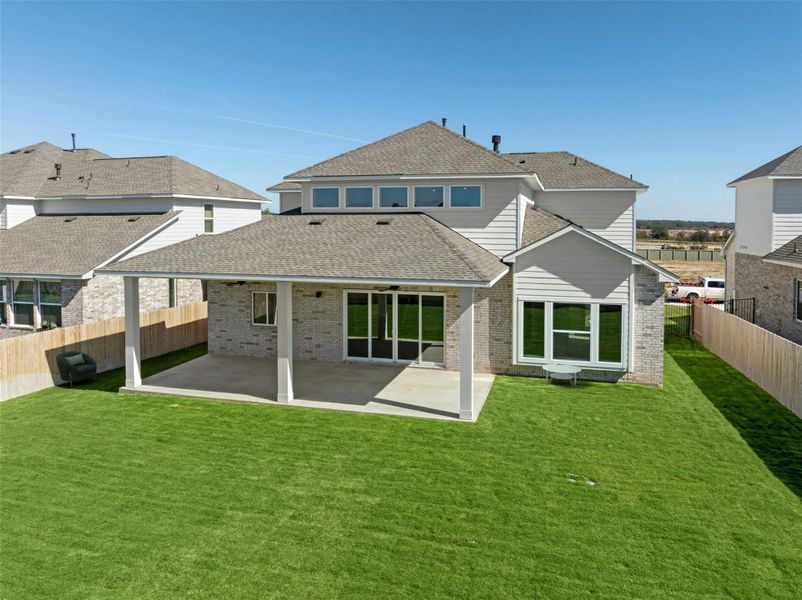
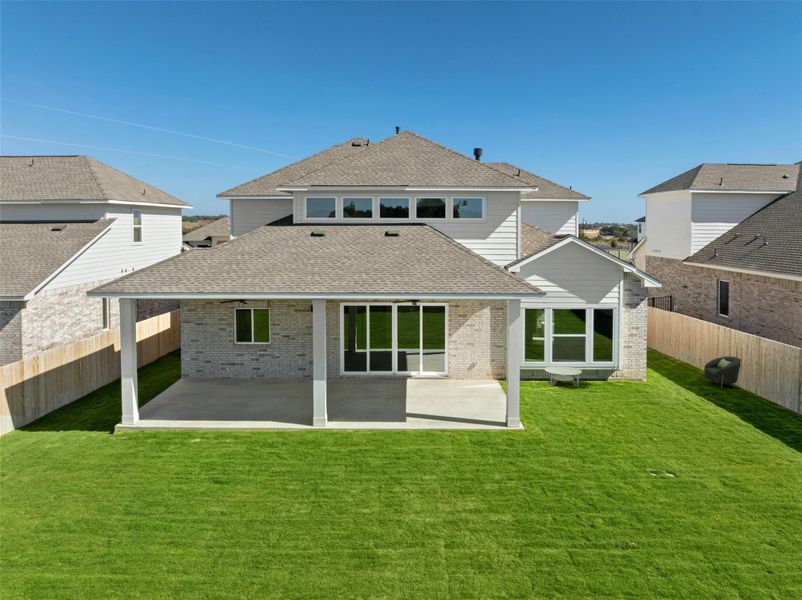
armchair: present [56,351,97,386] -> present [704,356,741,388]

